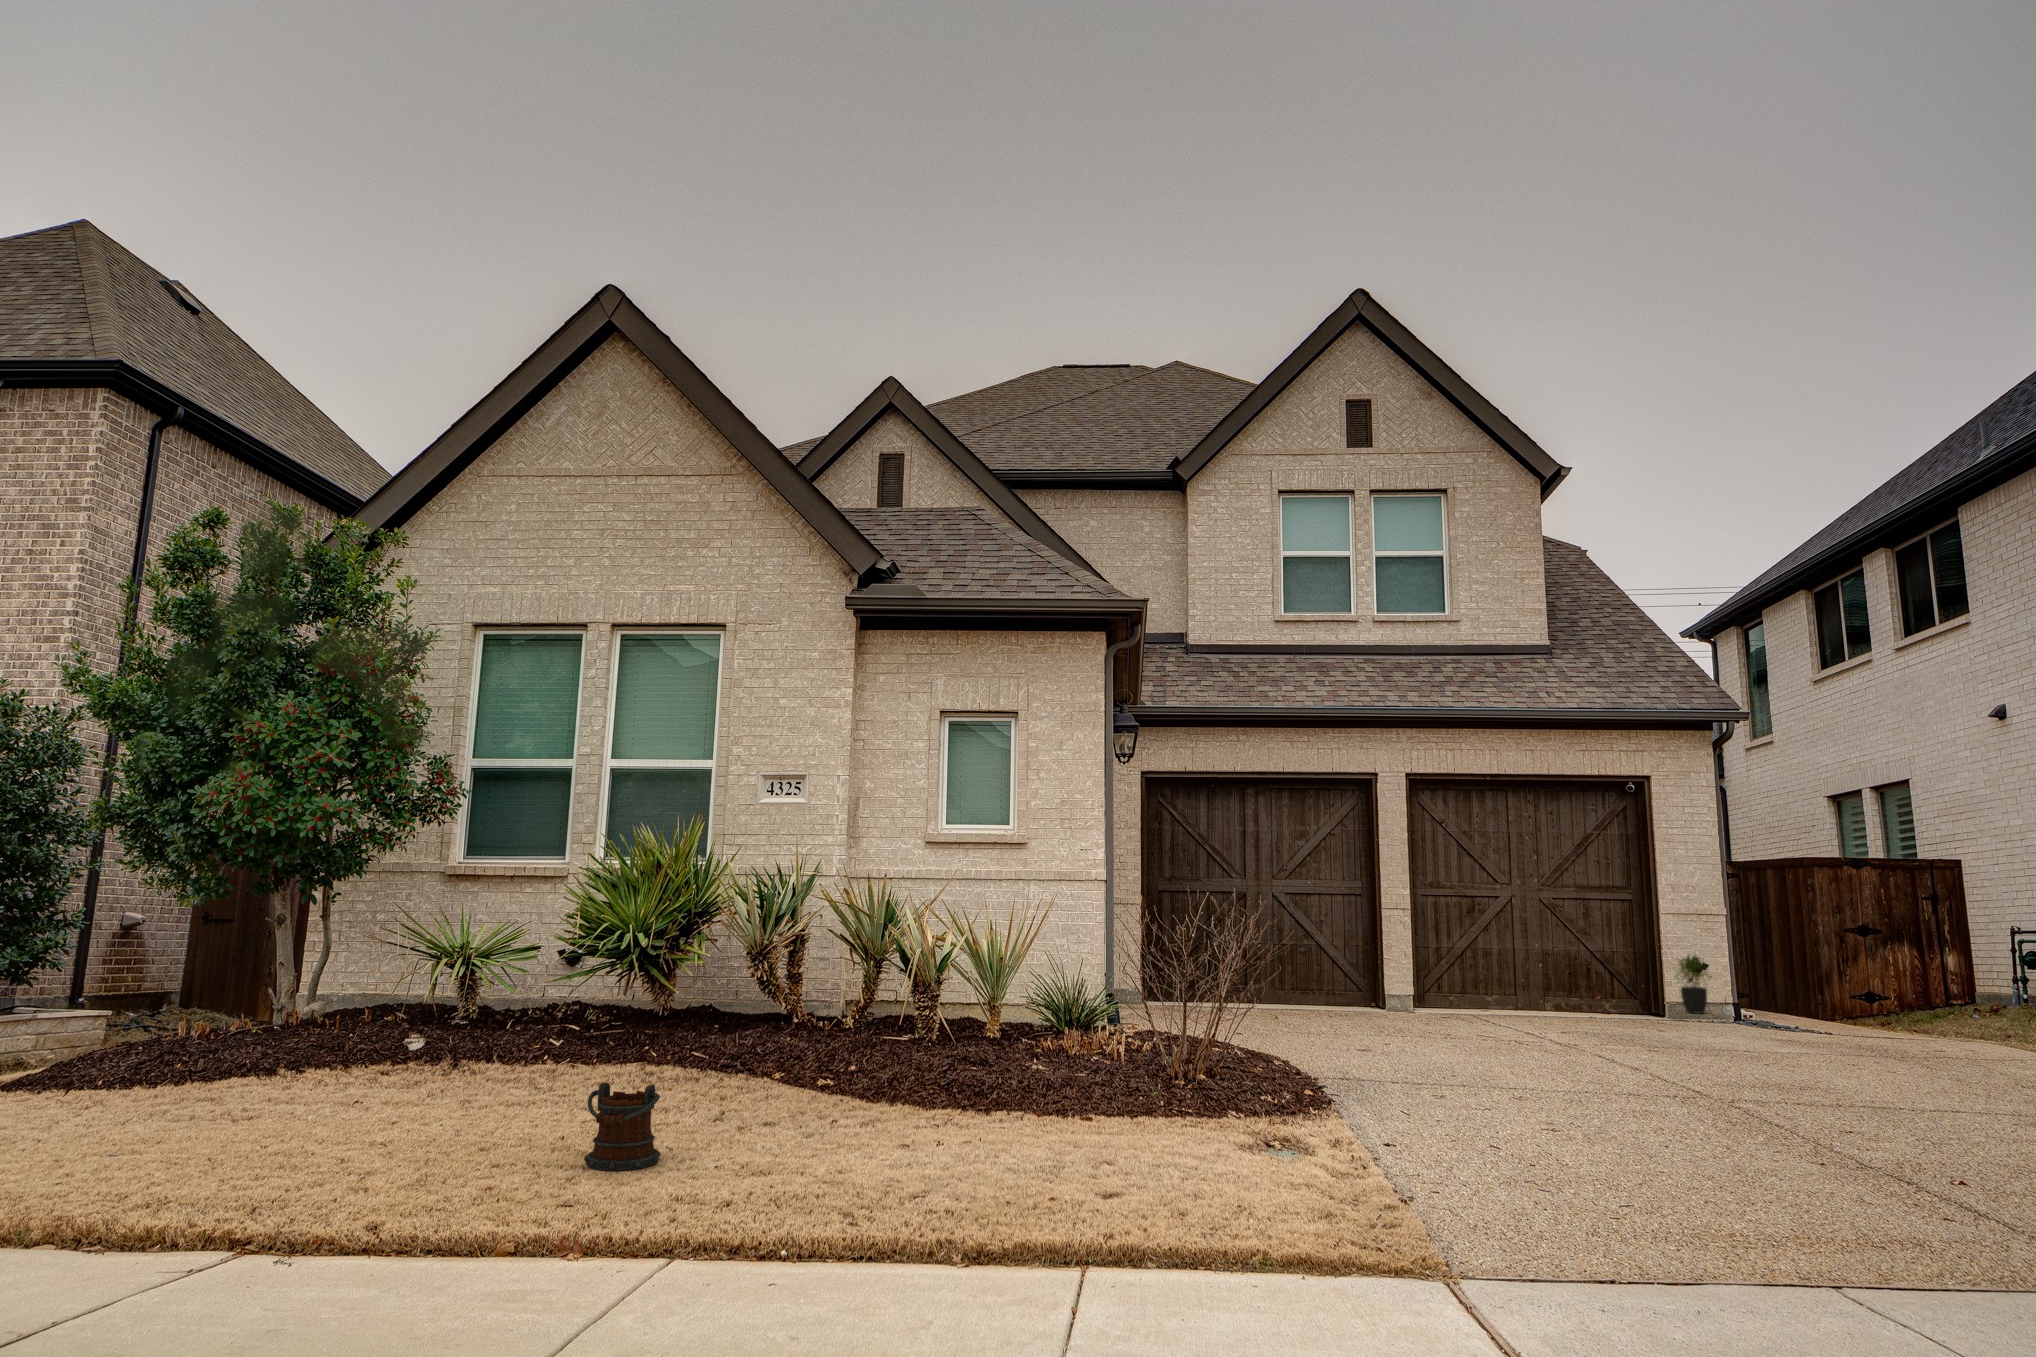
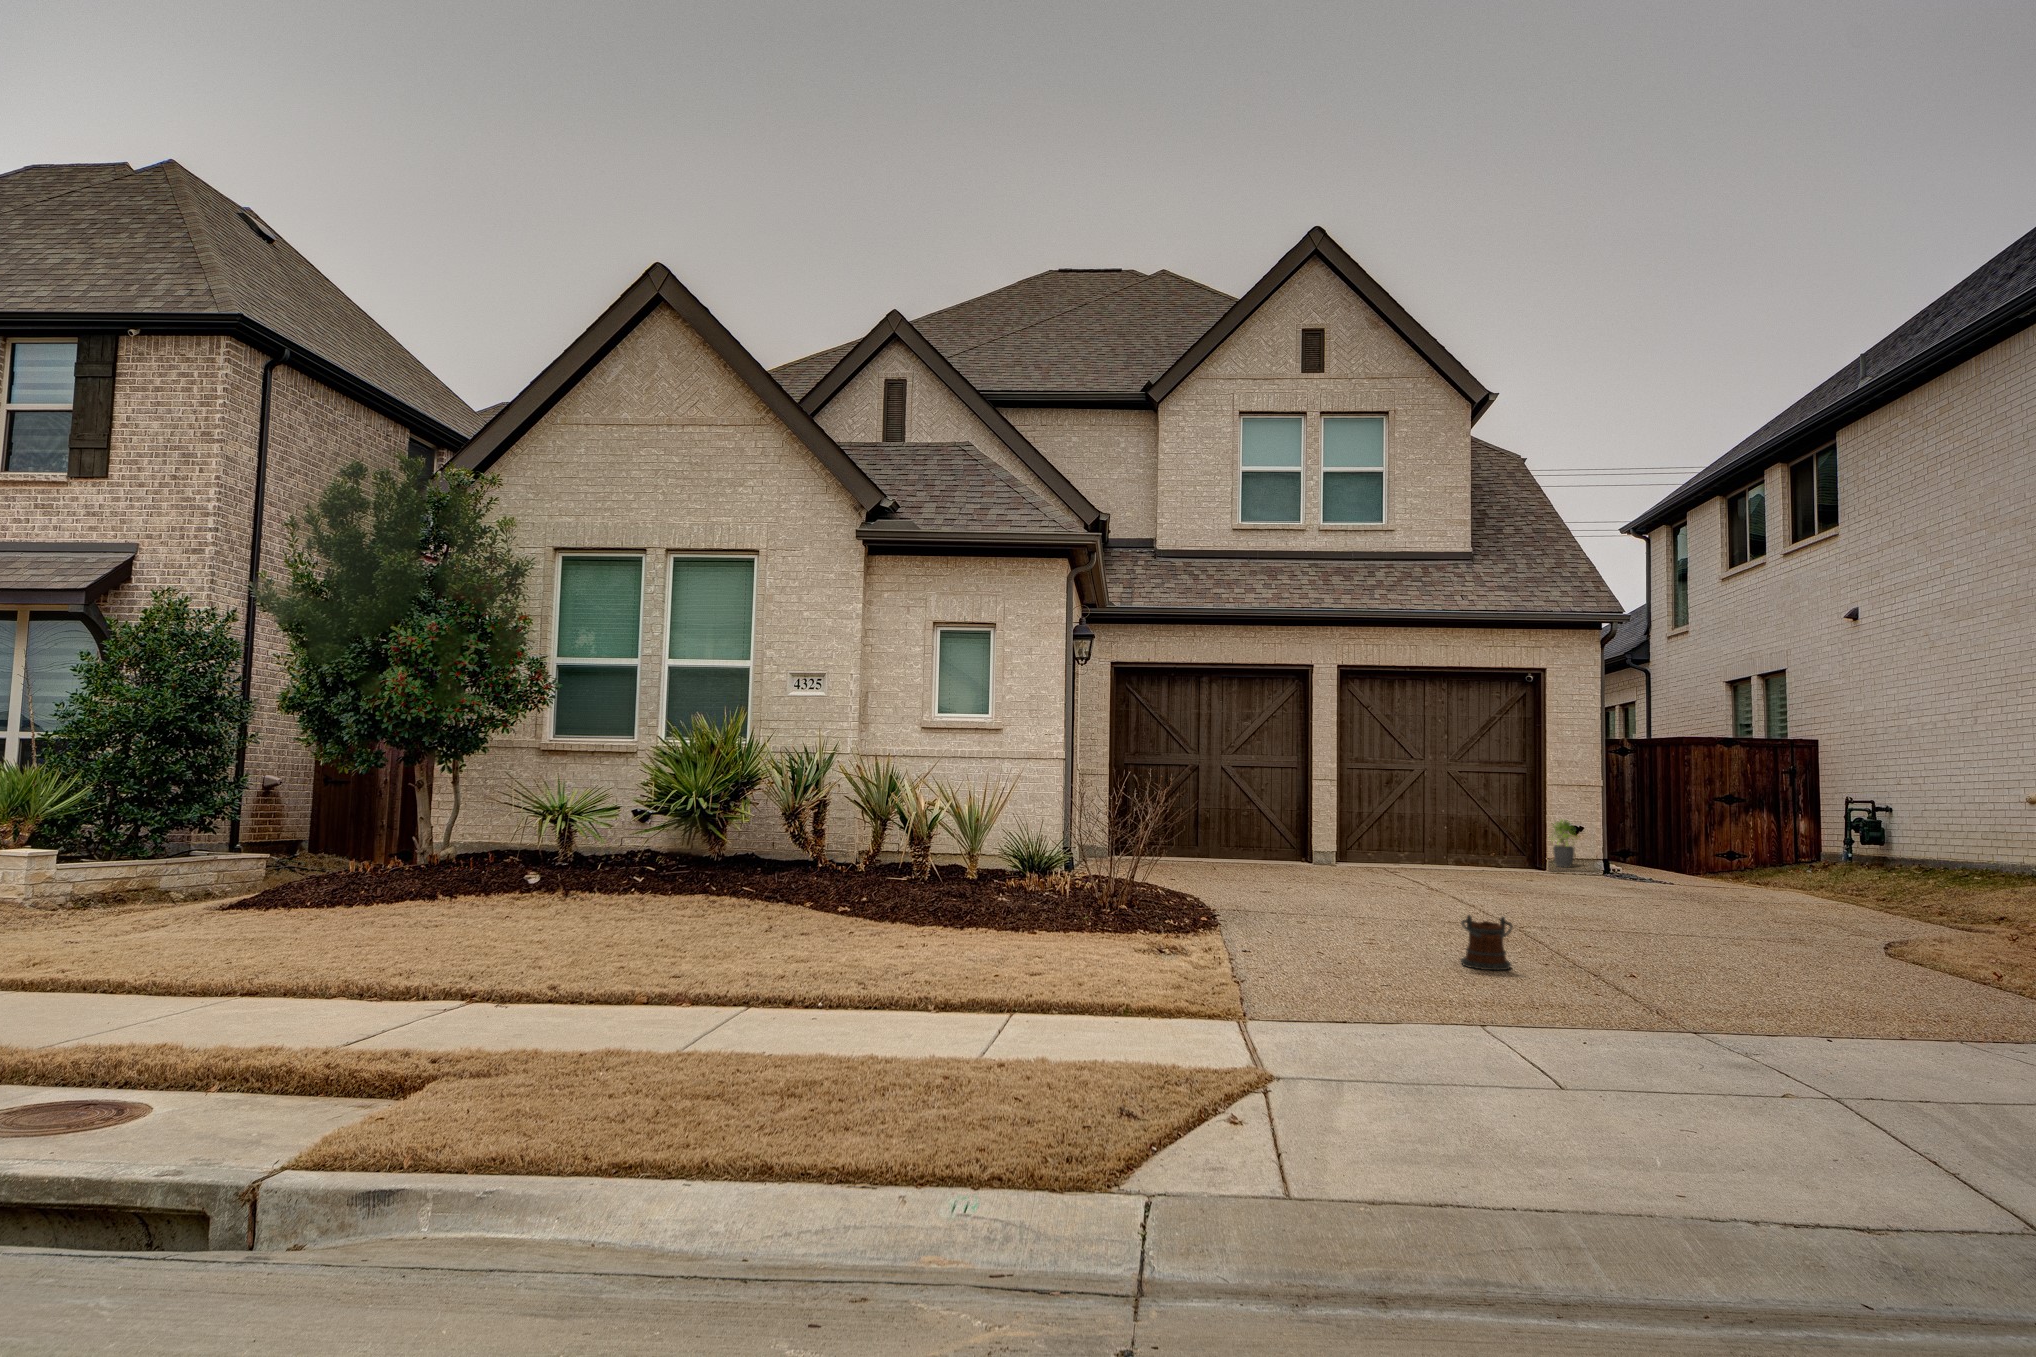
bucket: present [584,1082,660,1171] -> present [1461,915,1513,970]

